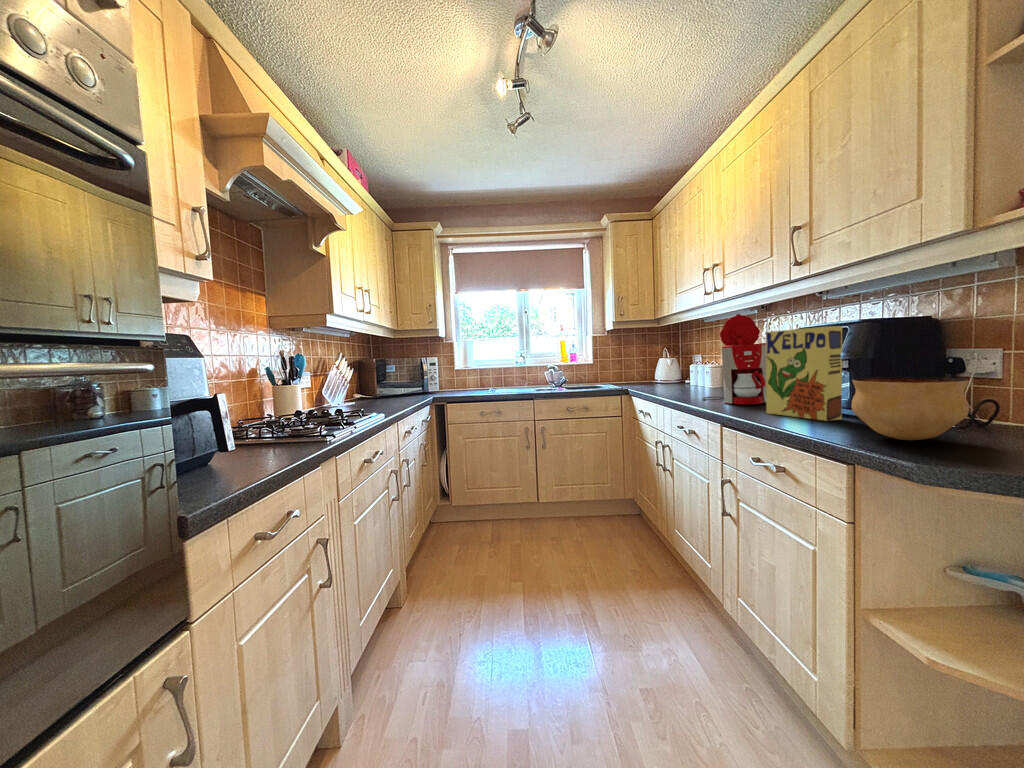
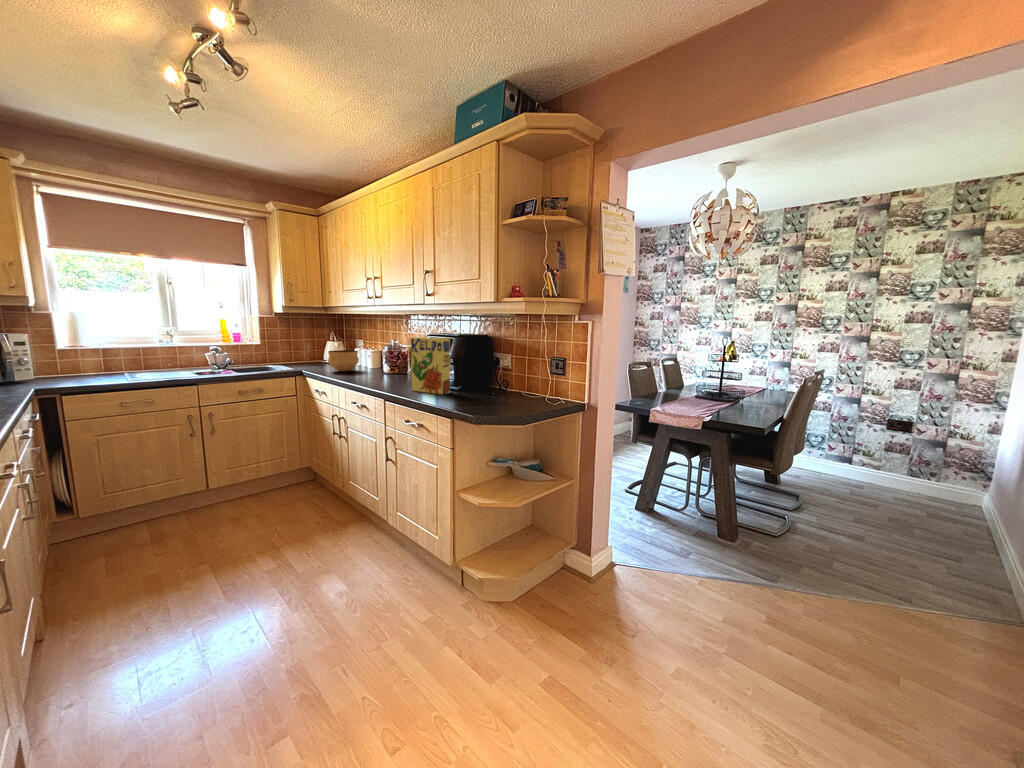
coffee maker: present [703,314,766,405] -> none [369,319,413,384]
bowl: present [851,377,969,440] -> present [328,350,359,372]

